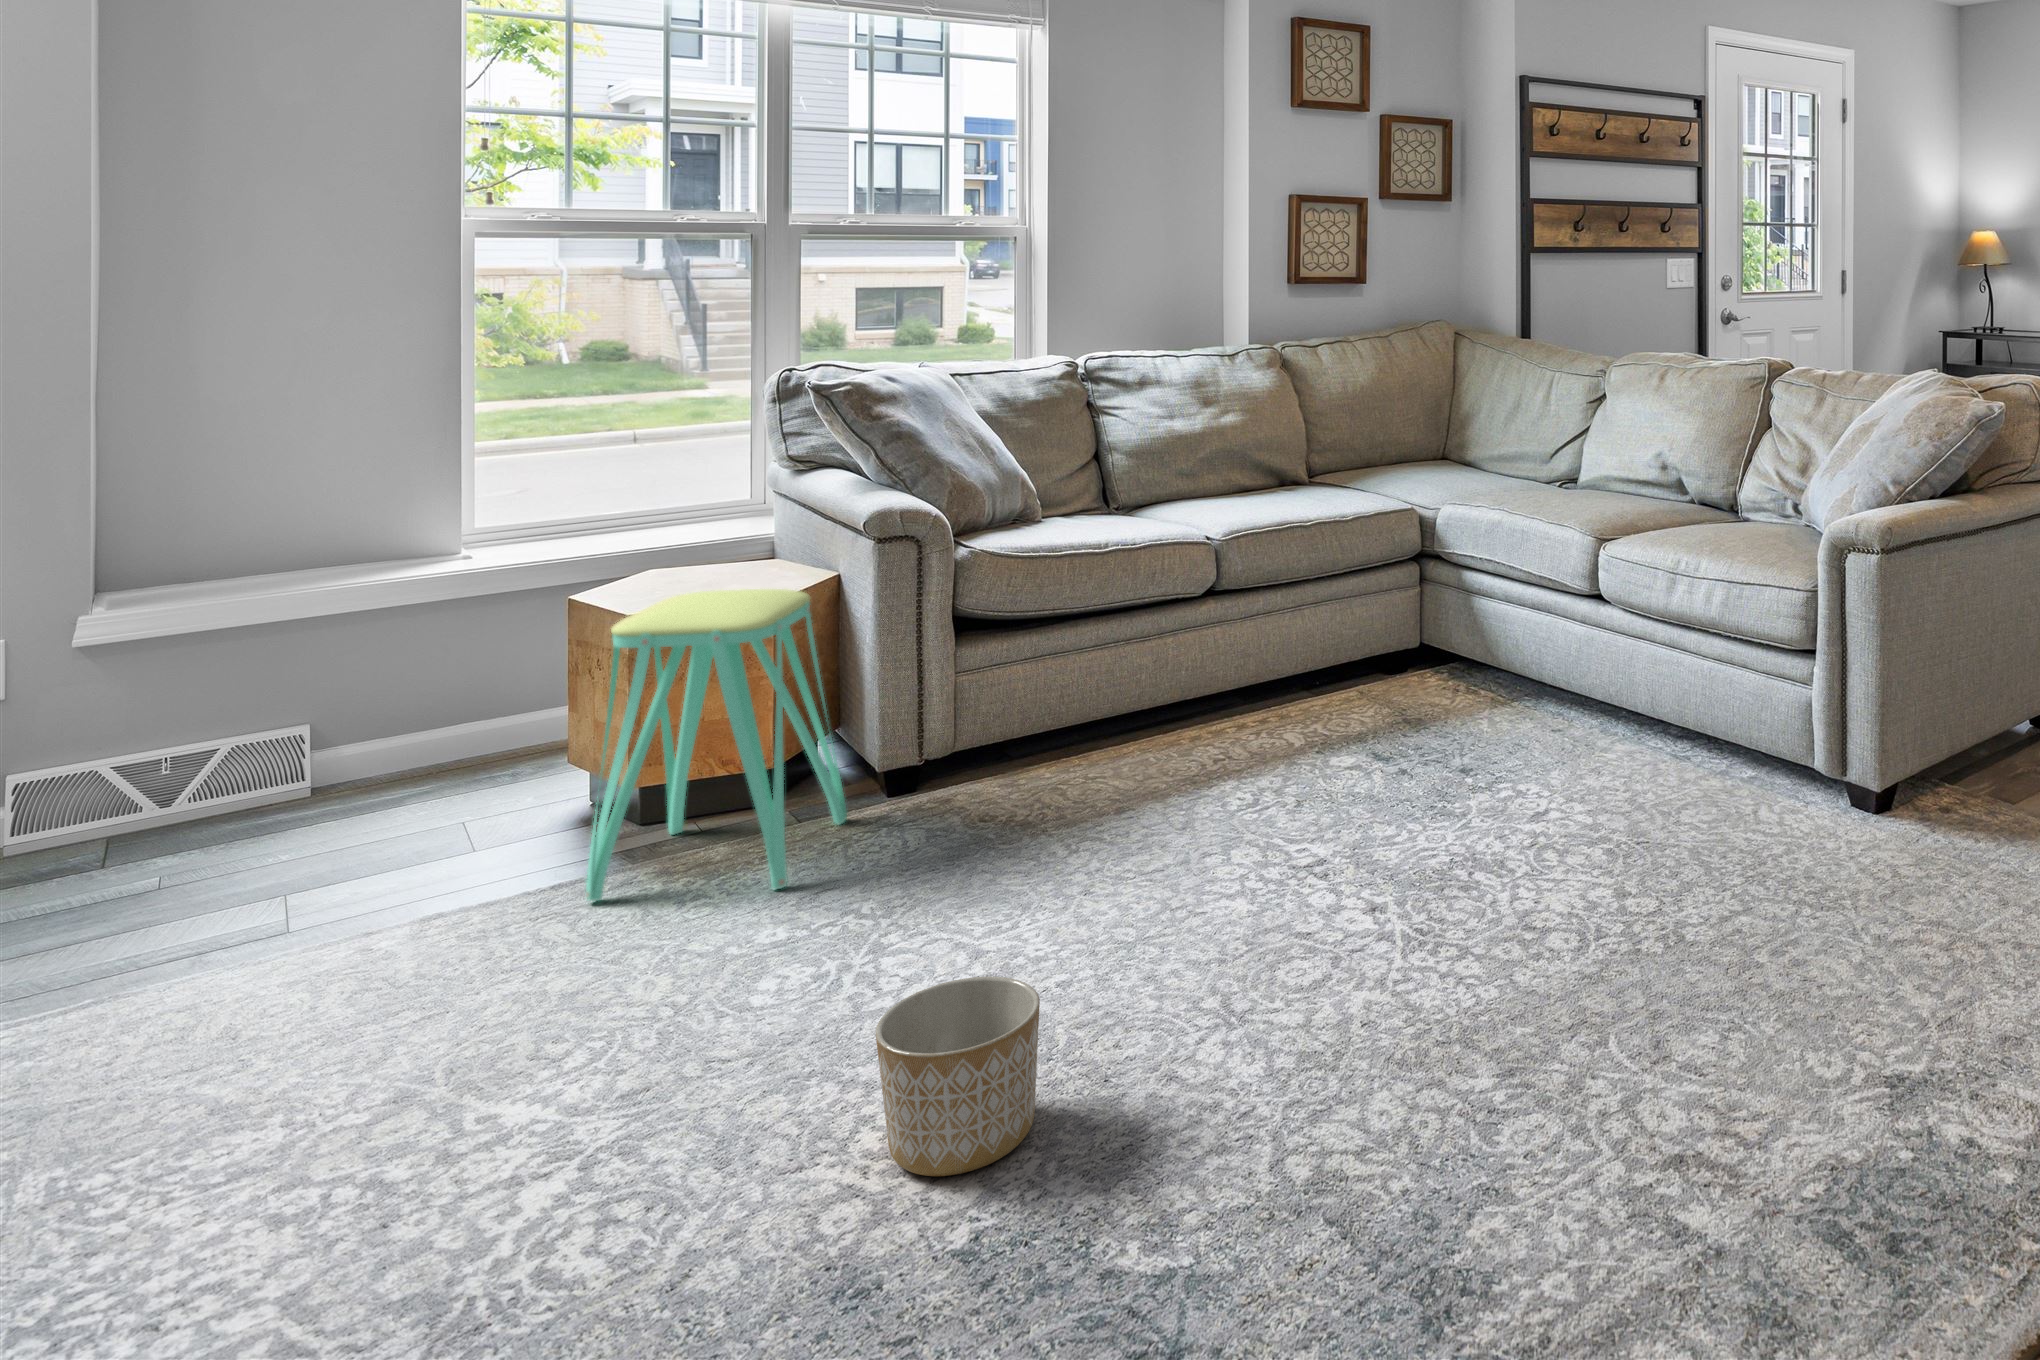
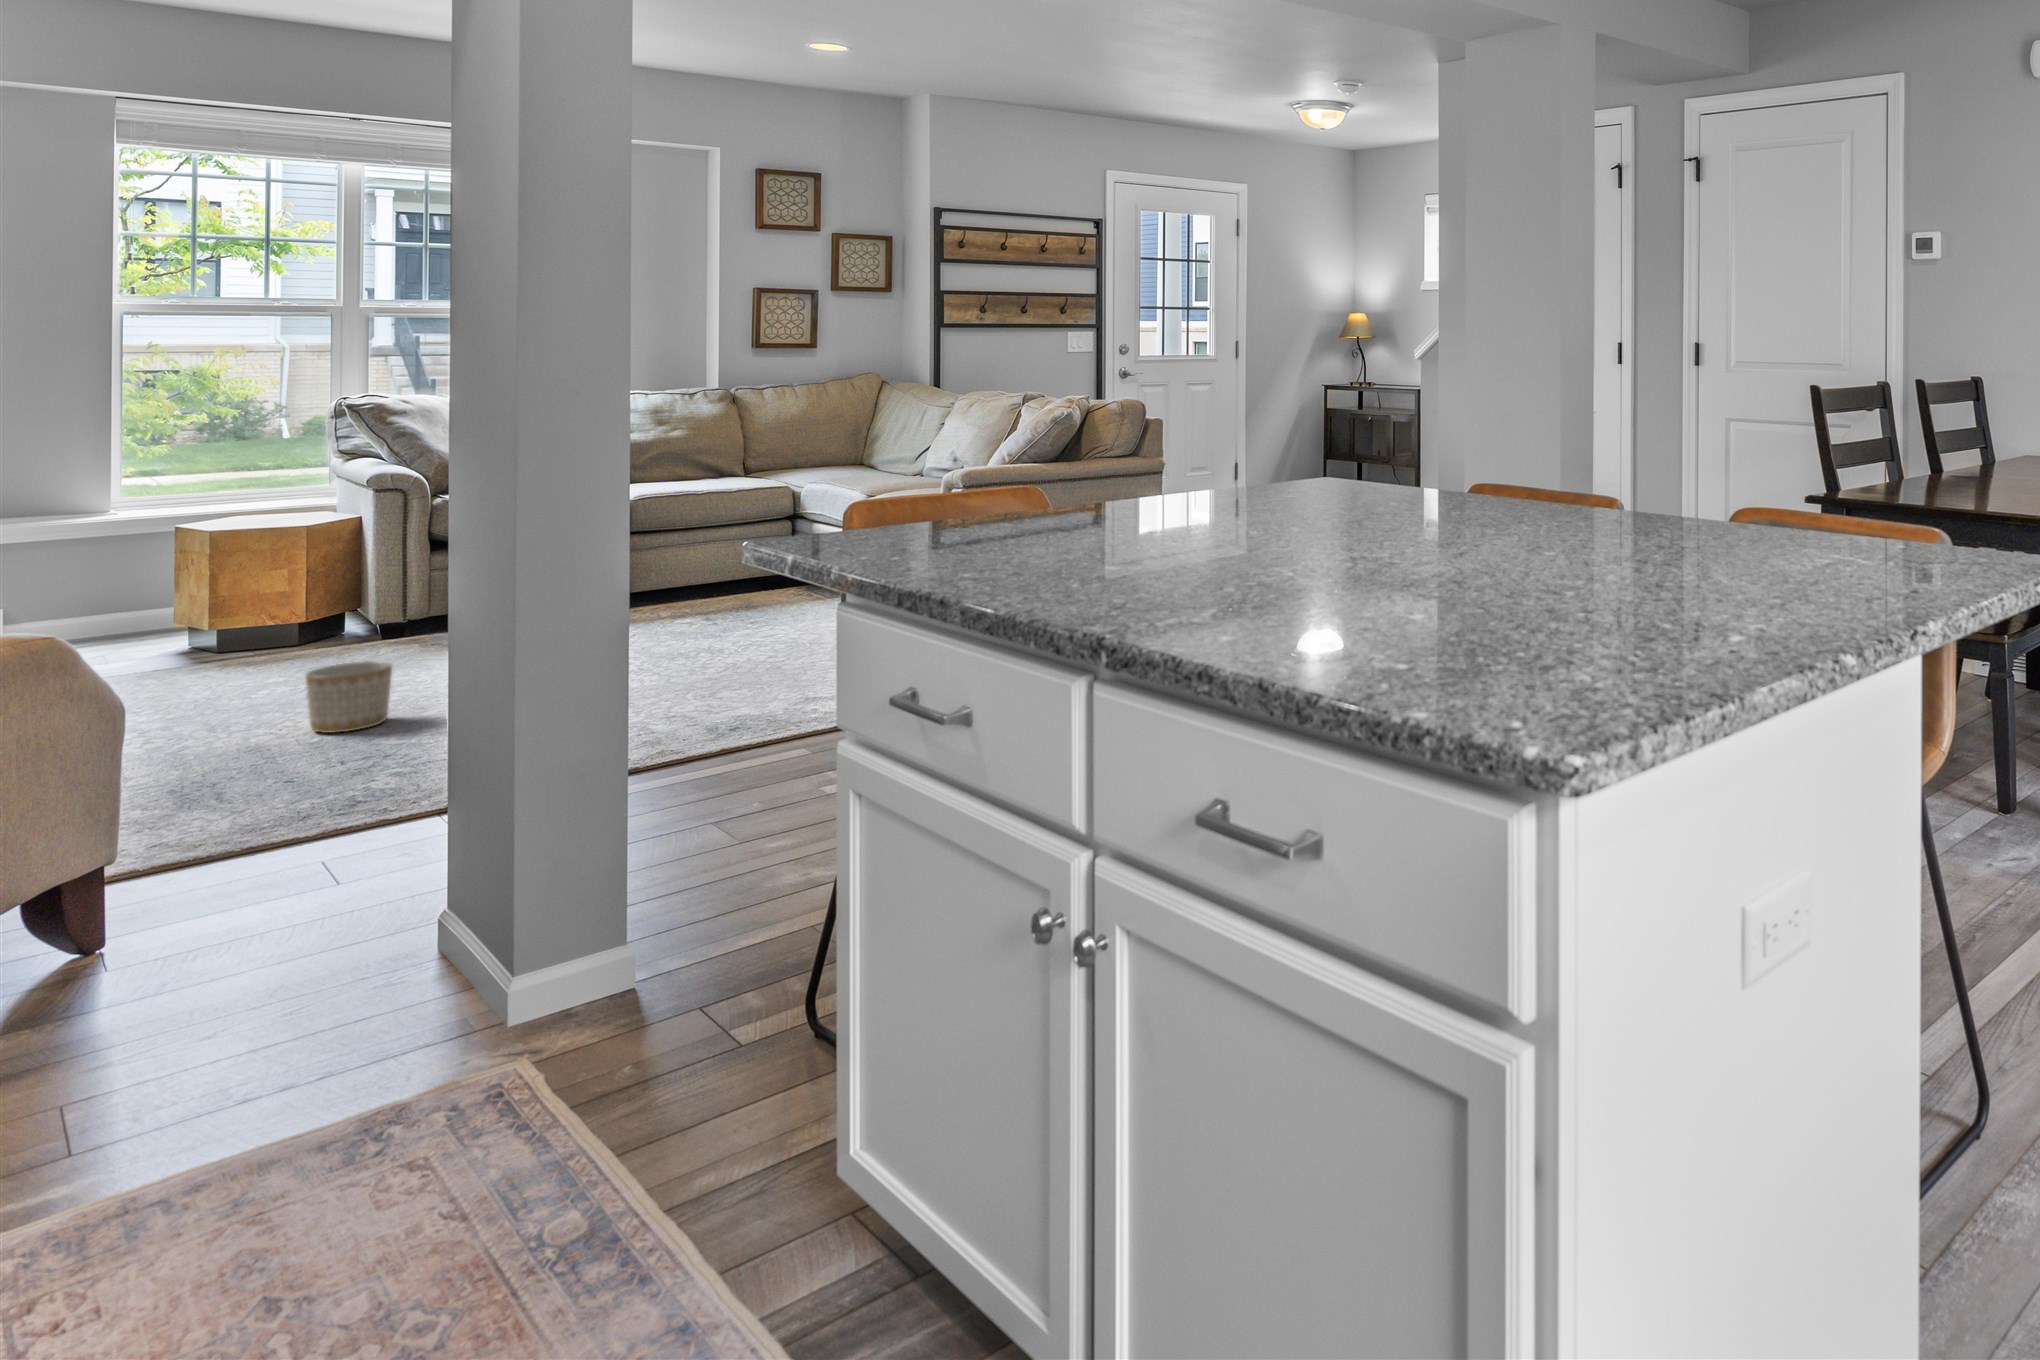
stool: present [586,589,847,901] -> none [176,514,348,676]

